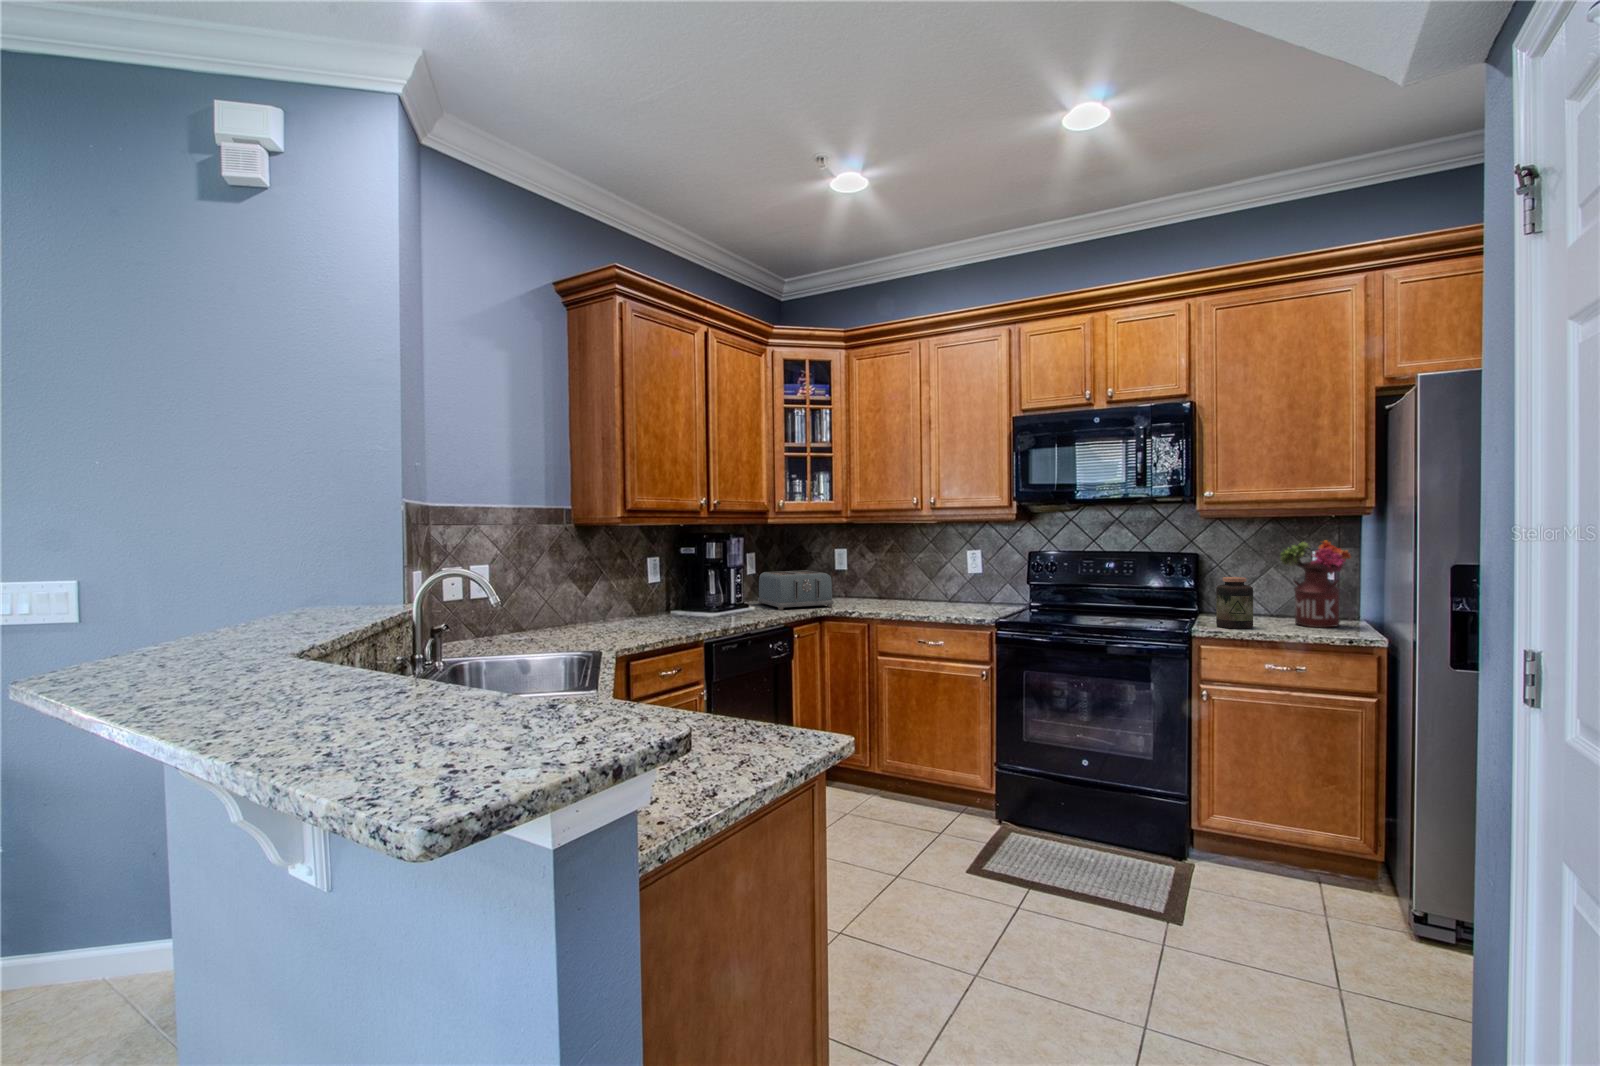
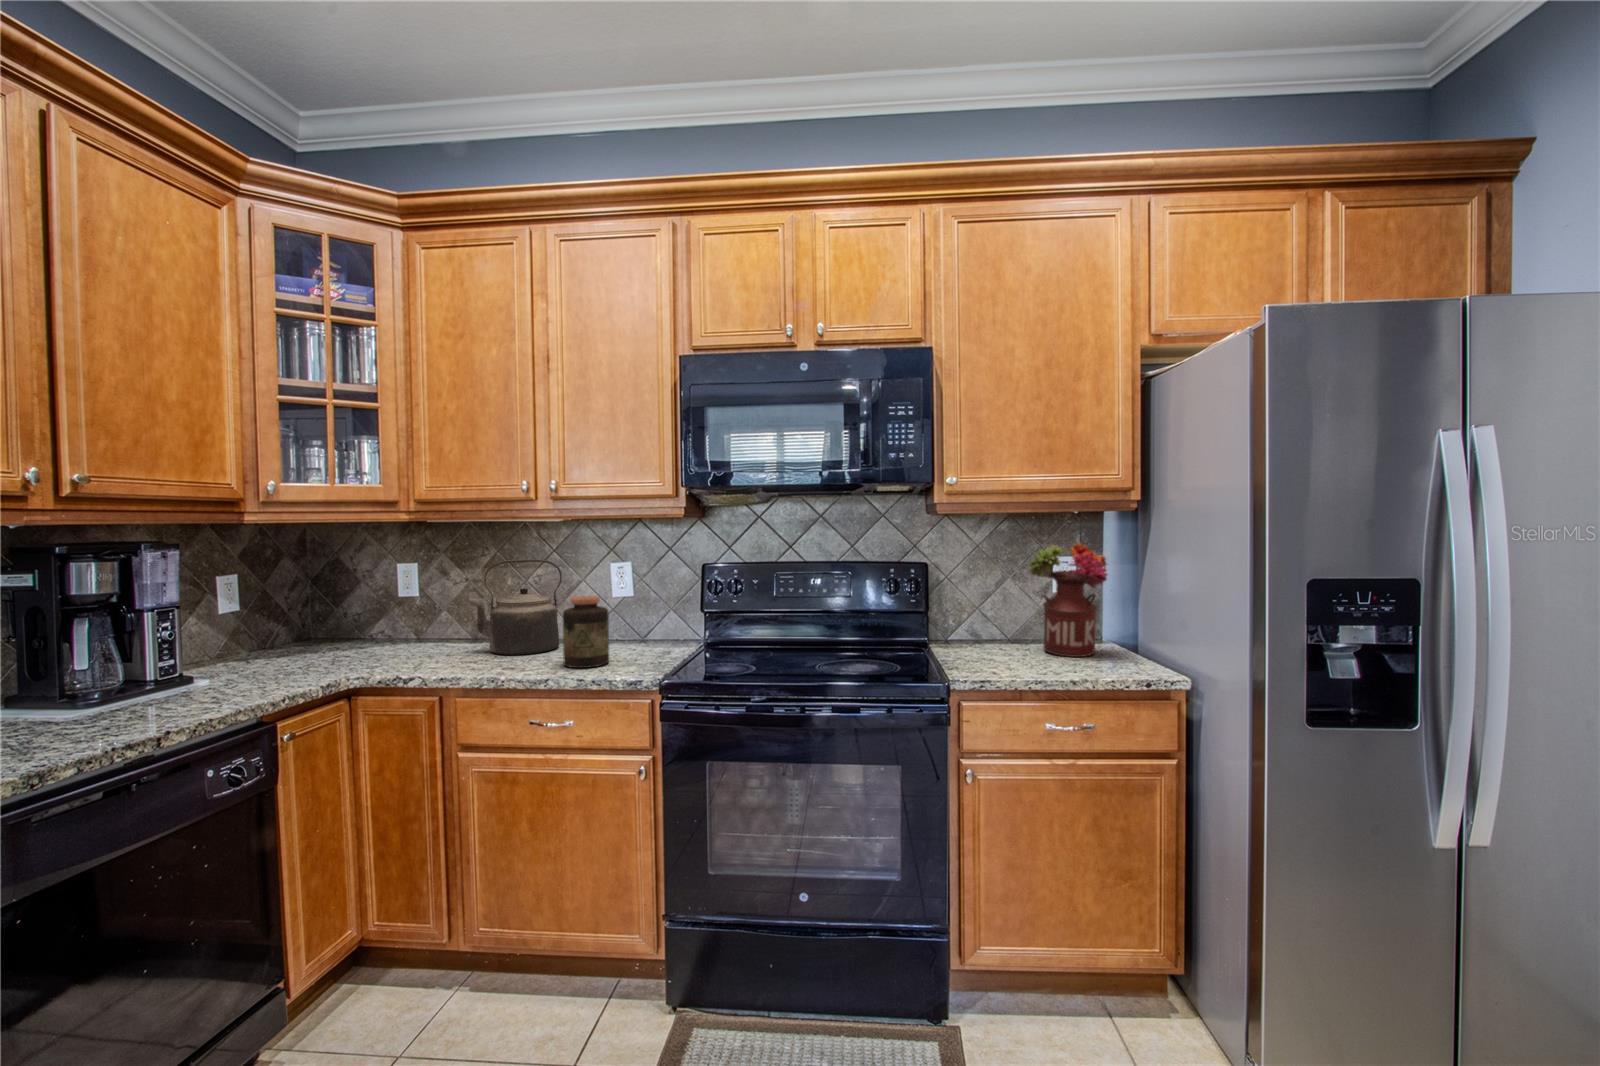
kettle: none [880,547,935,607] -> present [470,559,562,655]
toaster: present [758,570,834,610] -> none [227,602,380,685]
jar: present [1216,577,1253,629] -> present [563,596,609,668]

